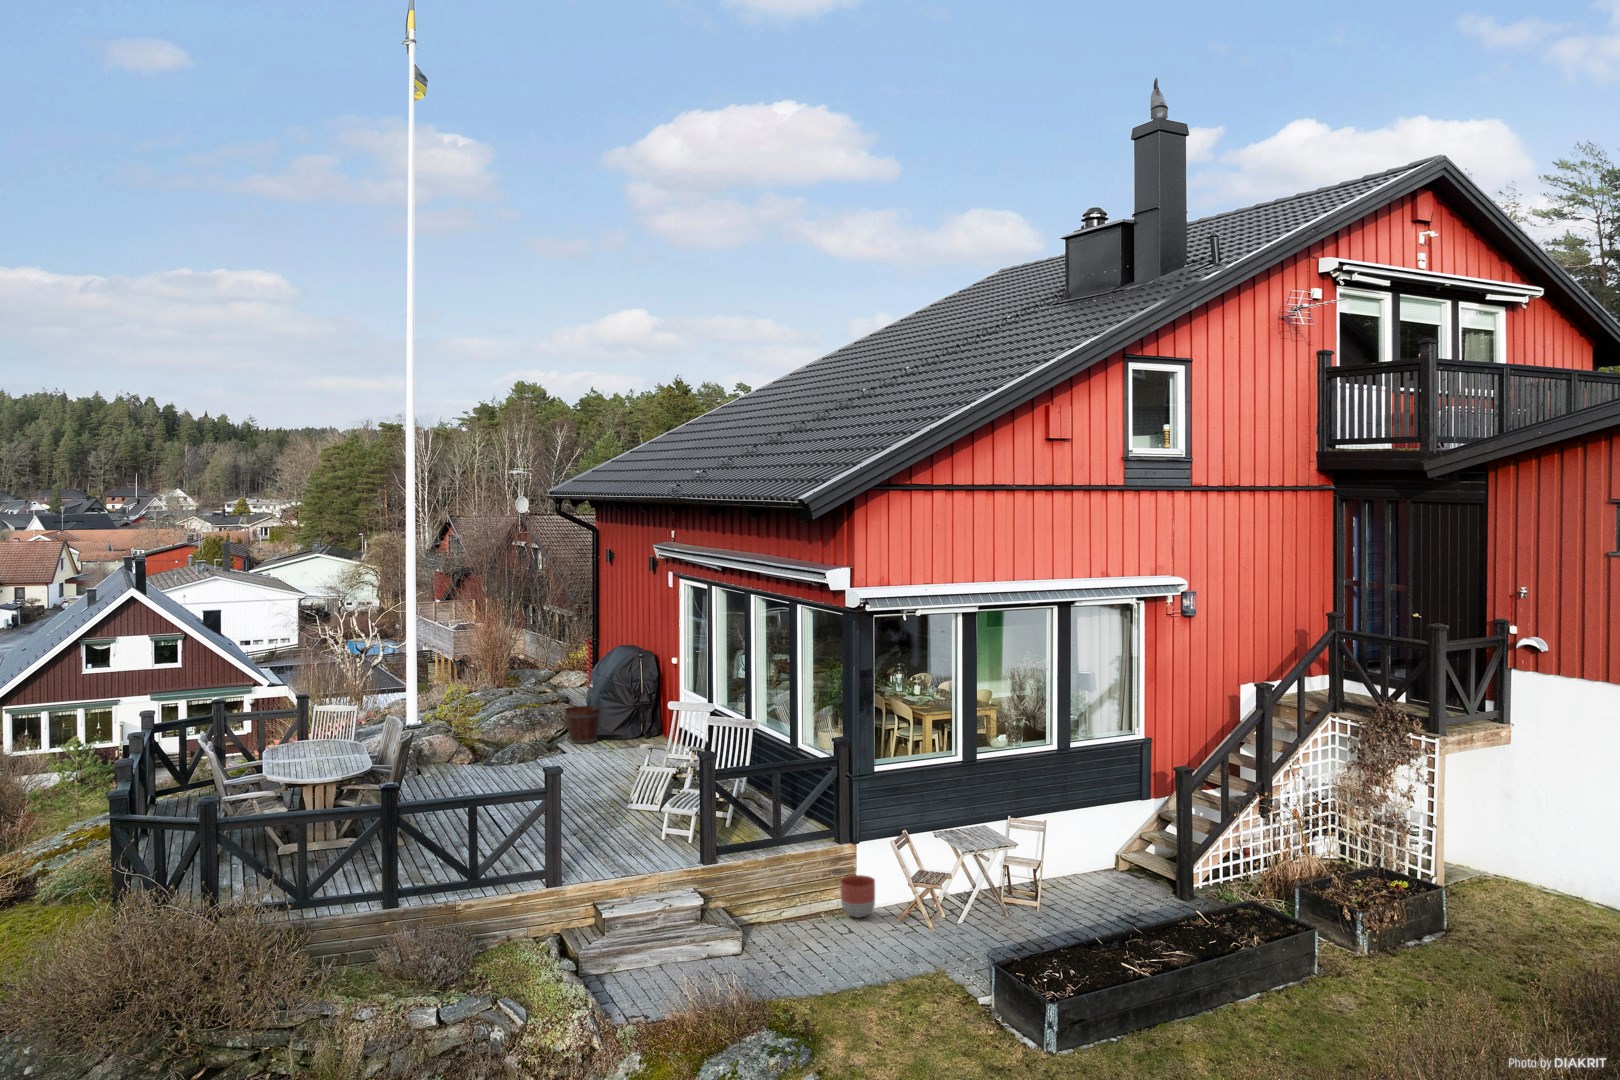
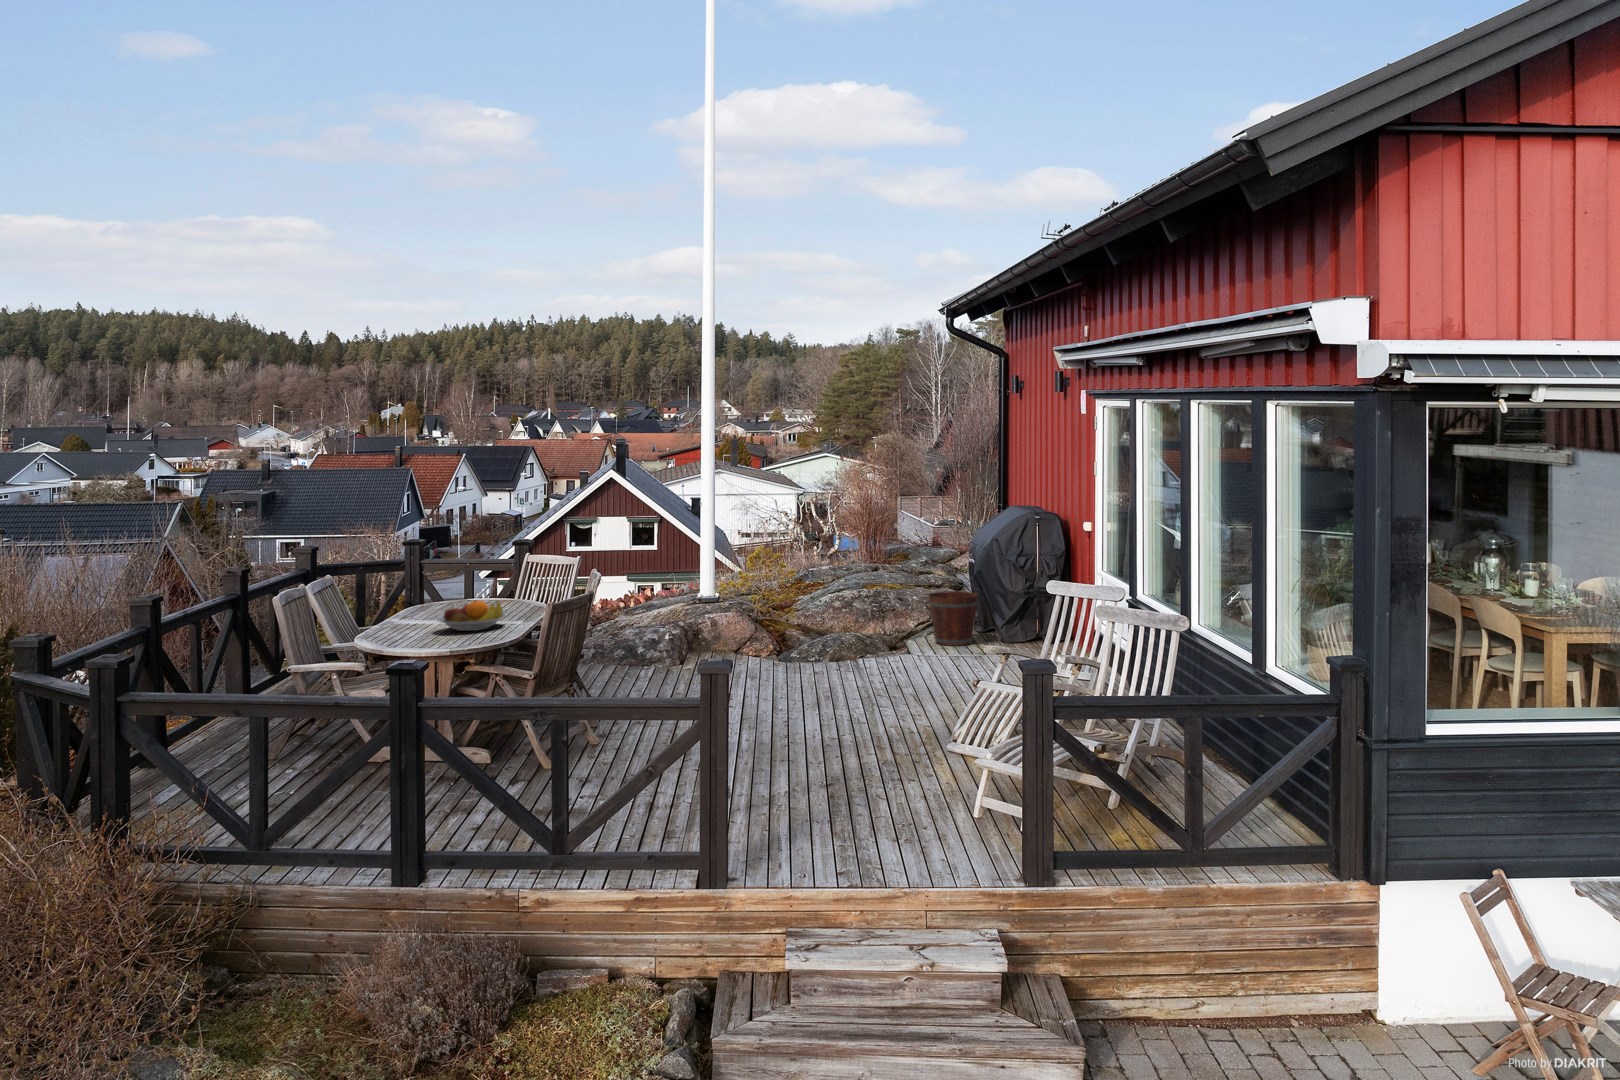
fruit bowl: none [290,742,338,763] -> present [437,600,506,631]
planter: present [840,875,875,918] -> none [1329,953,1414,1050]

